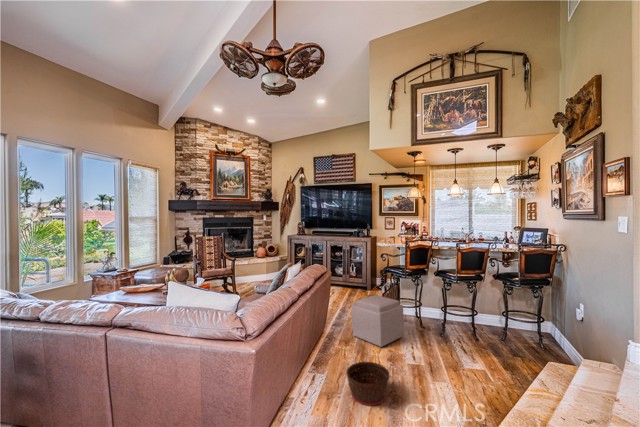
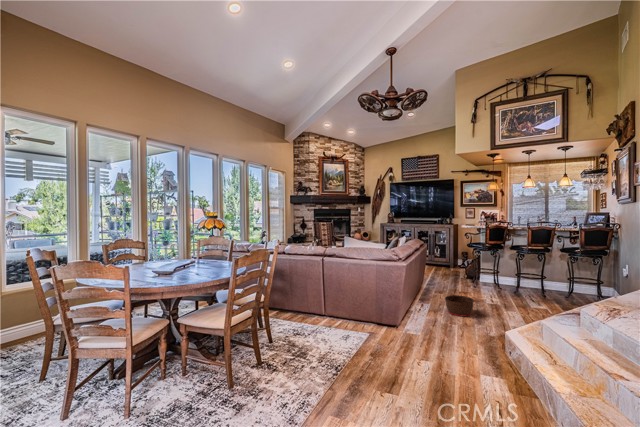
ottoman: present [352,295,404,347] -> none [443,263,484,296]

